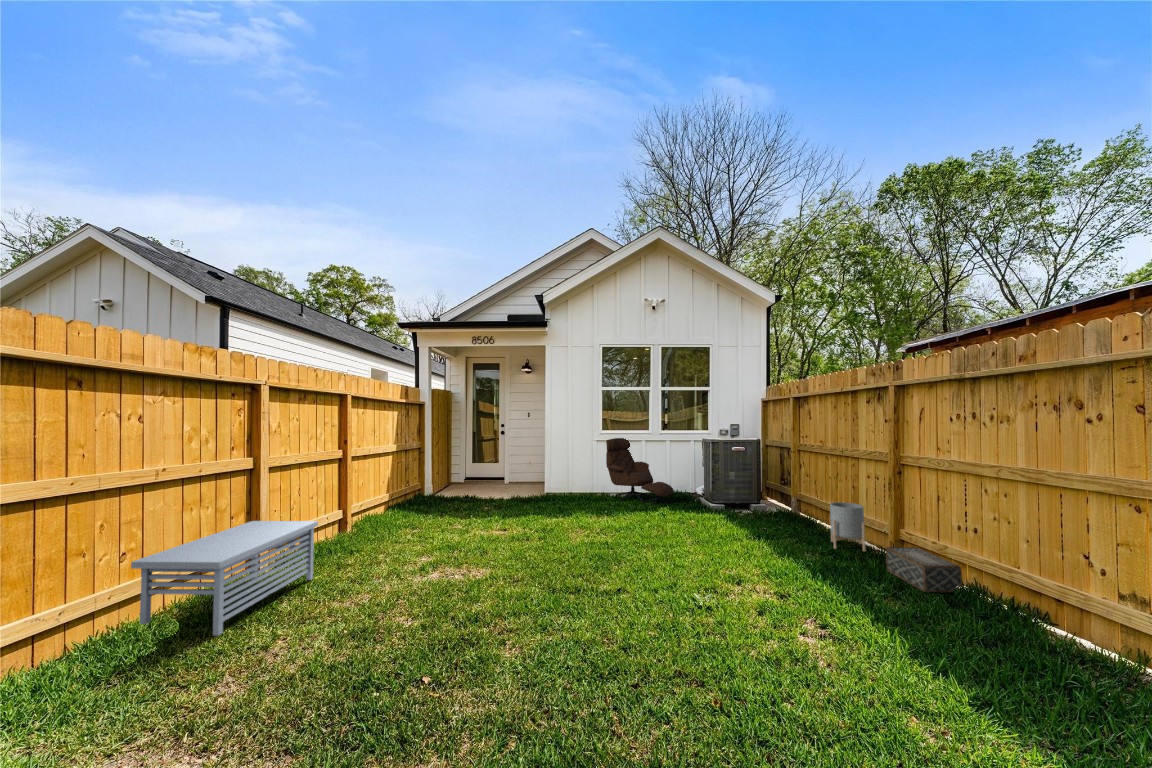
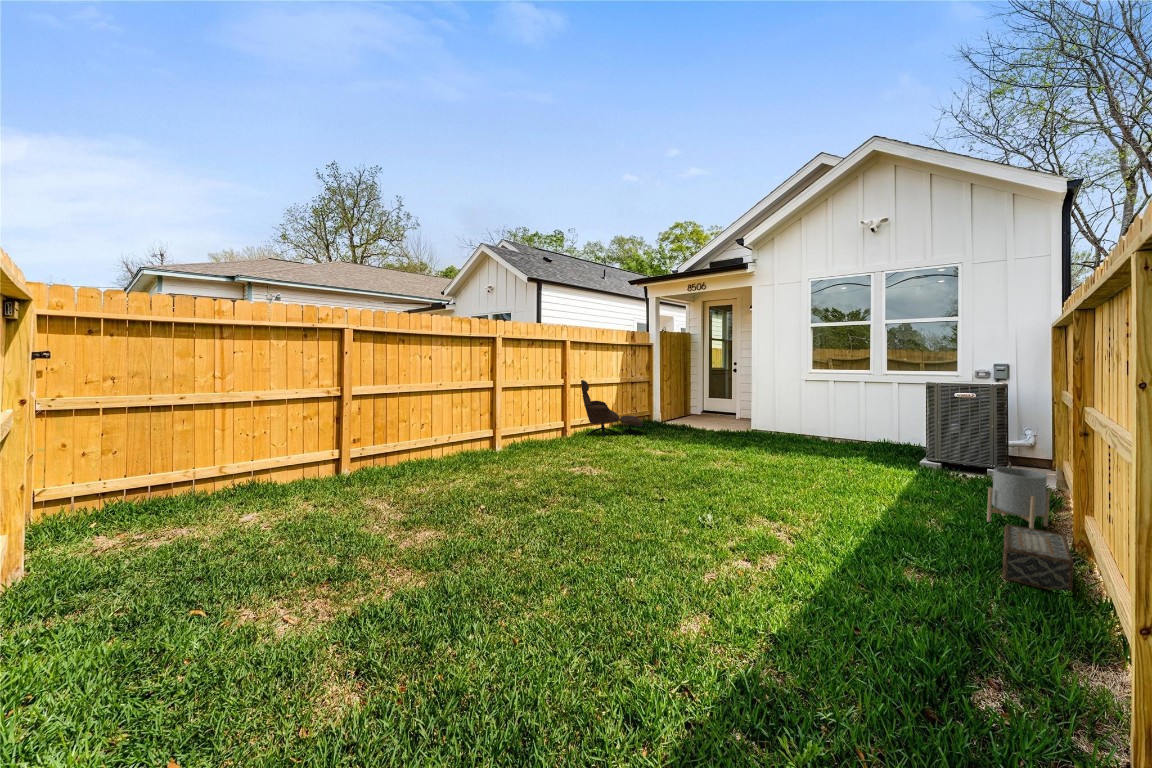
lounge chair: present [606,438,674,505] -> present [581,380,642,437]
storage bench: present [131,521,318,636] -> none [423,418,518,472]

